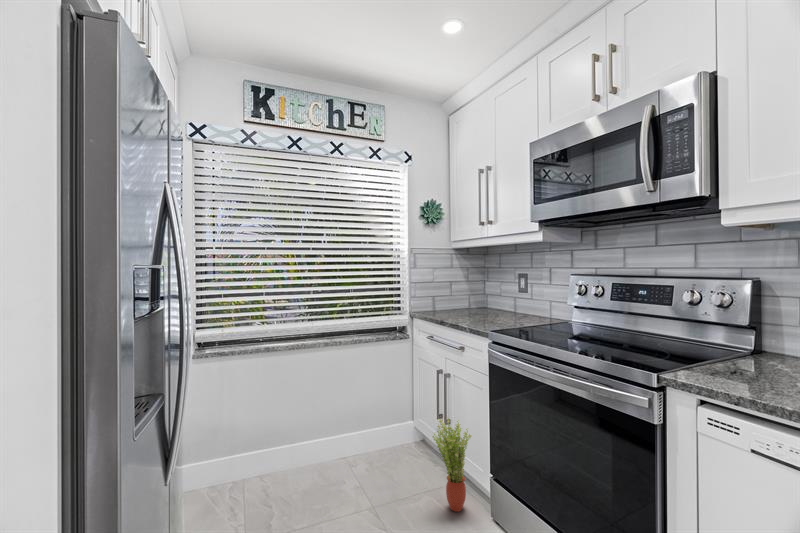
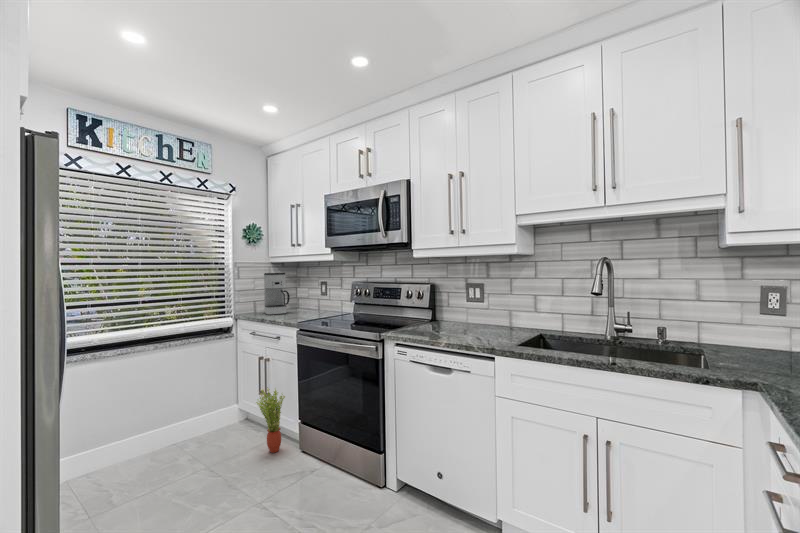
coffee maker: none [446,261,478,316] -> present [264,273,290,315]

